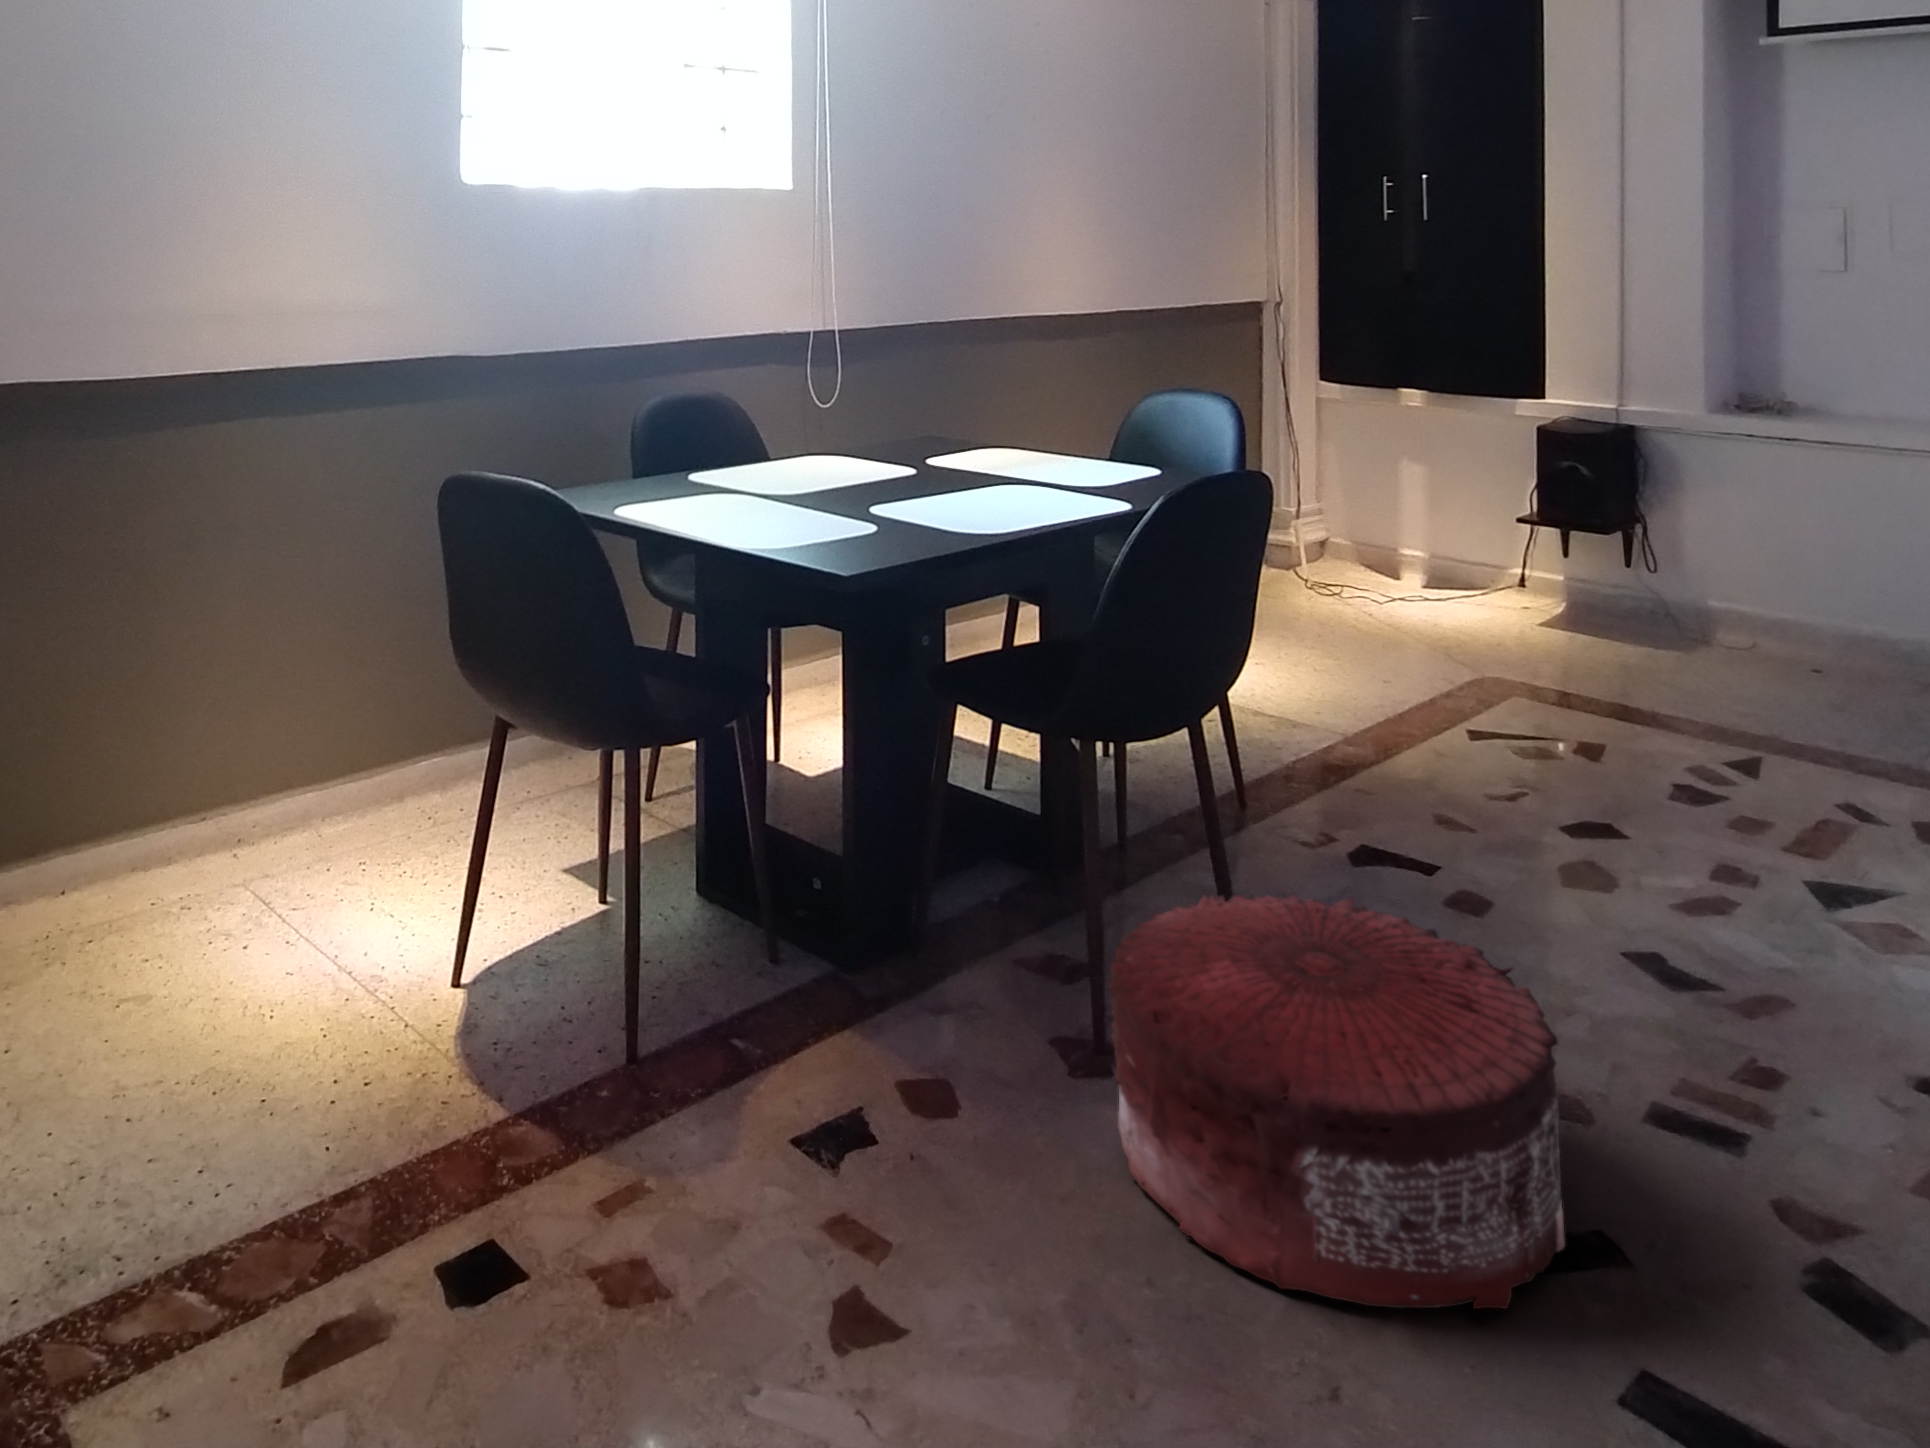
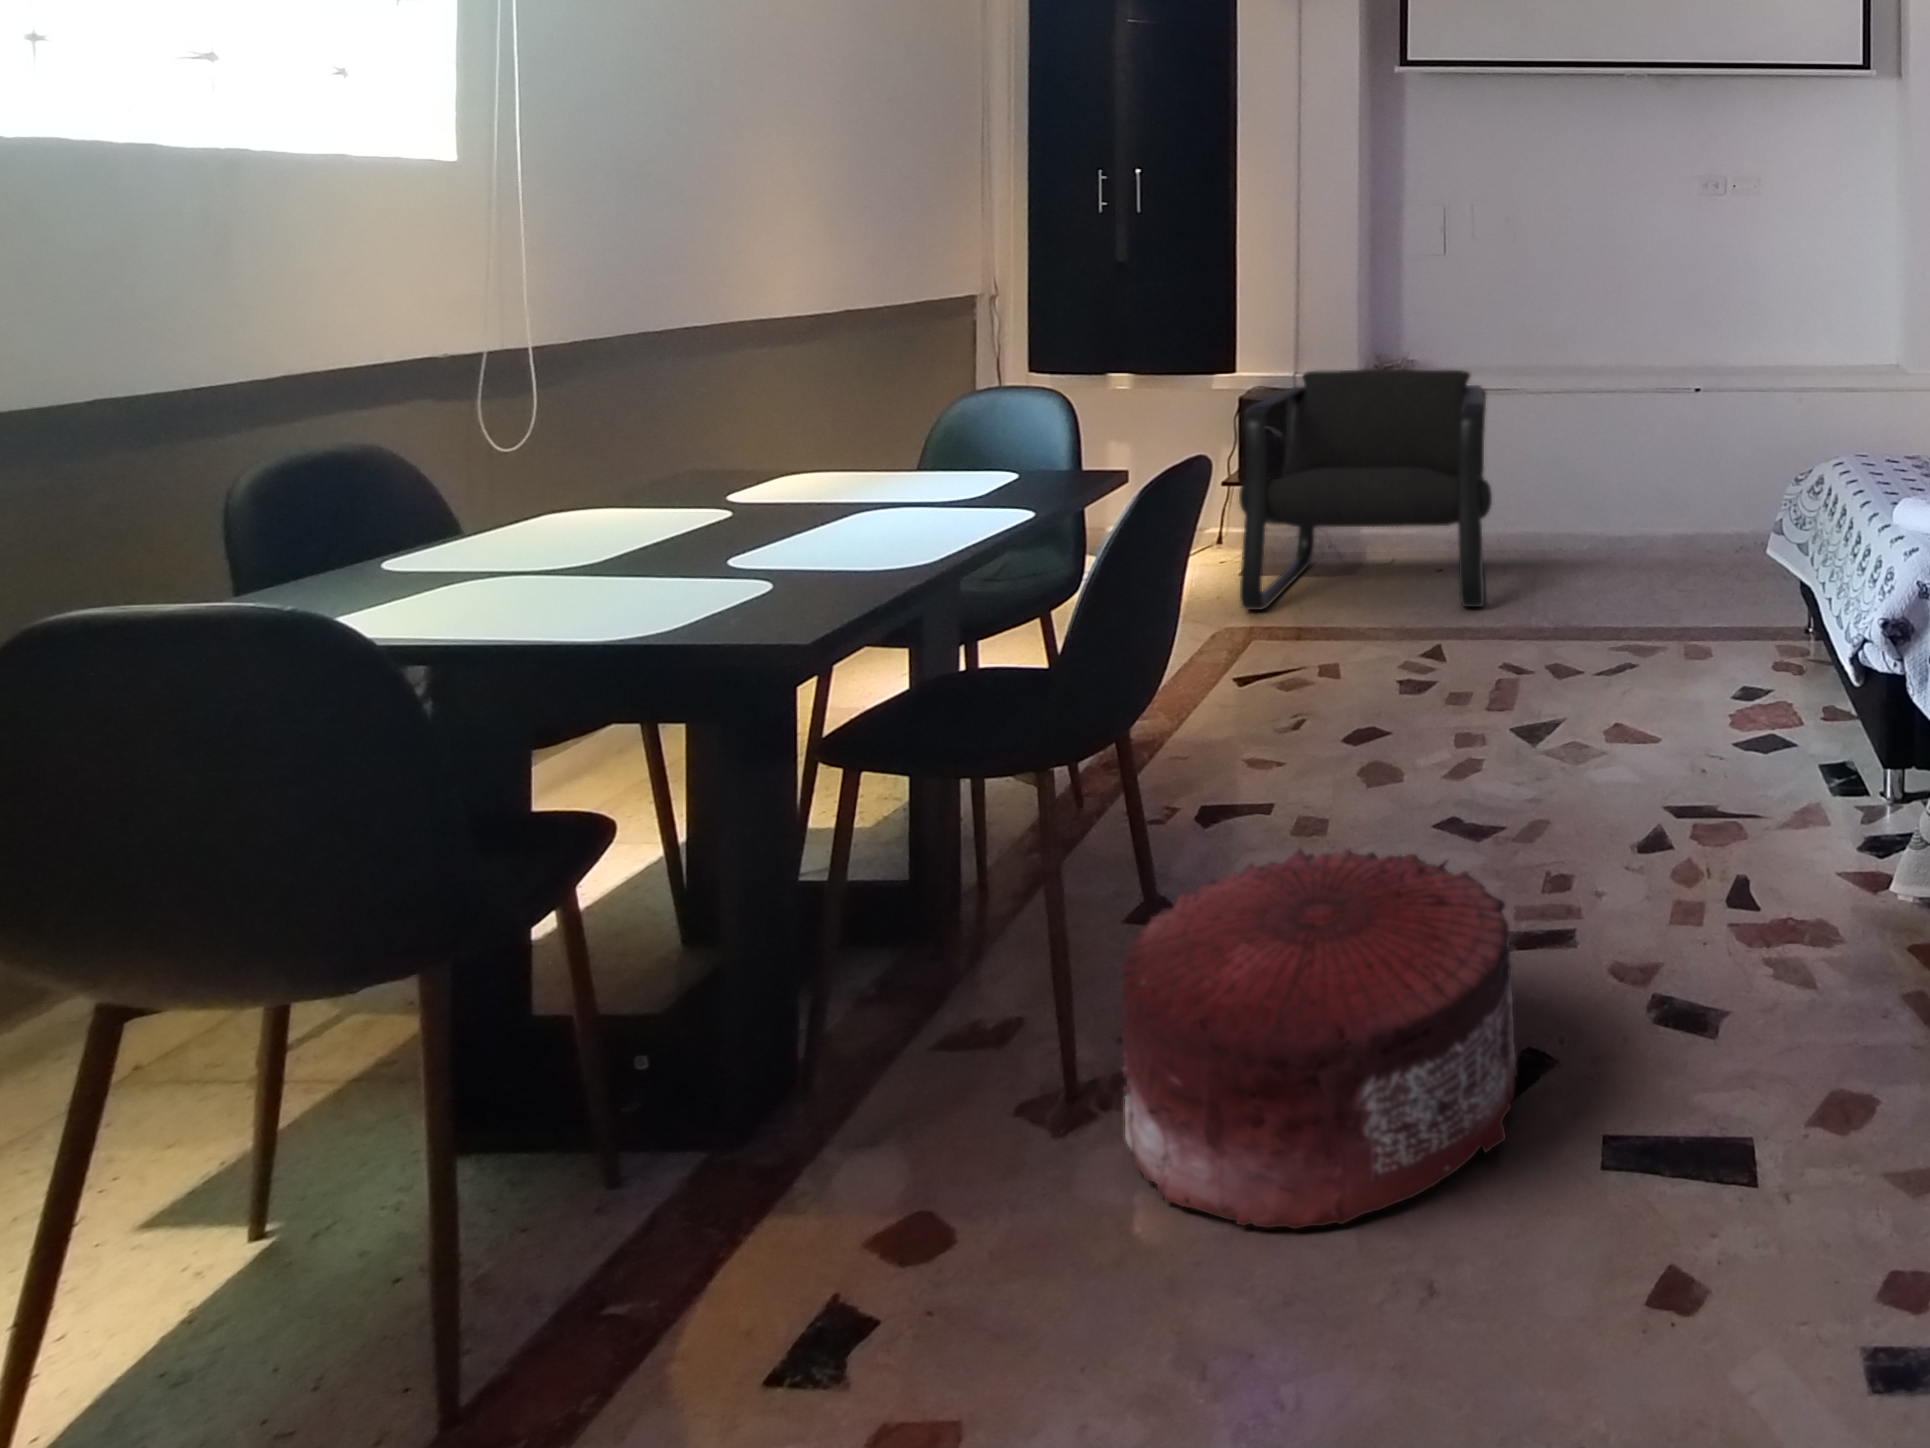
armchair: none [1512,404,1889,722] -> present [1239,369,1492,610]

